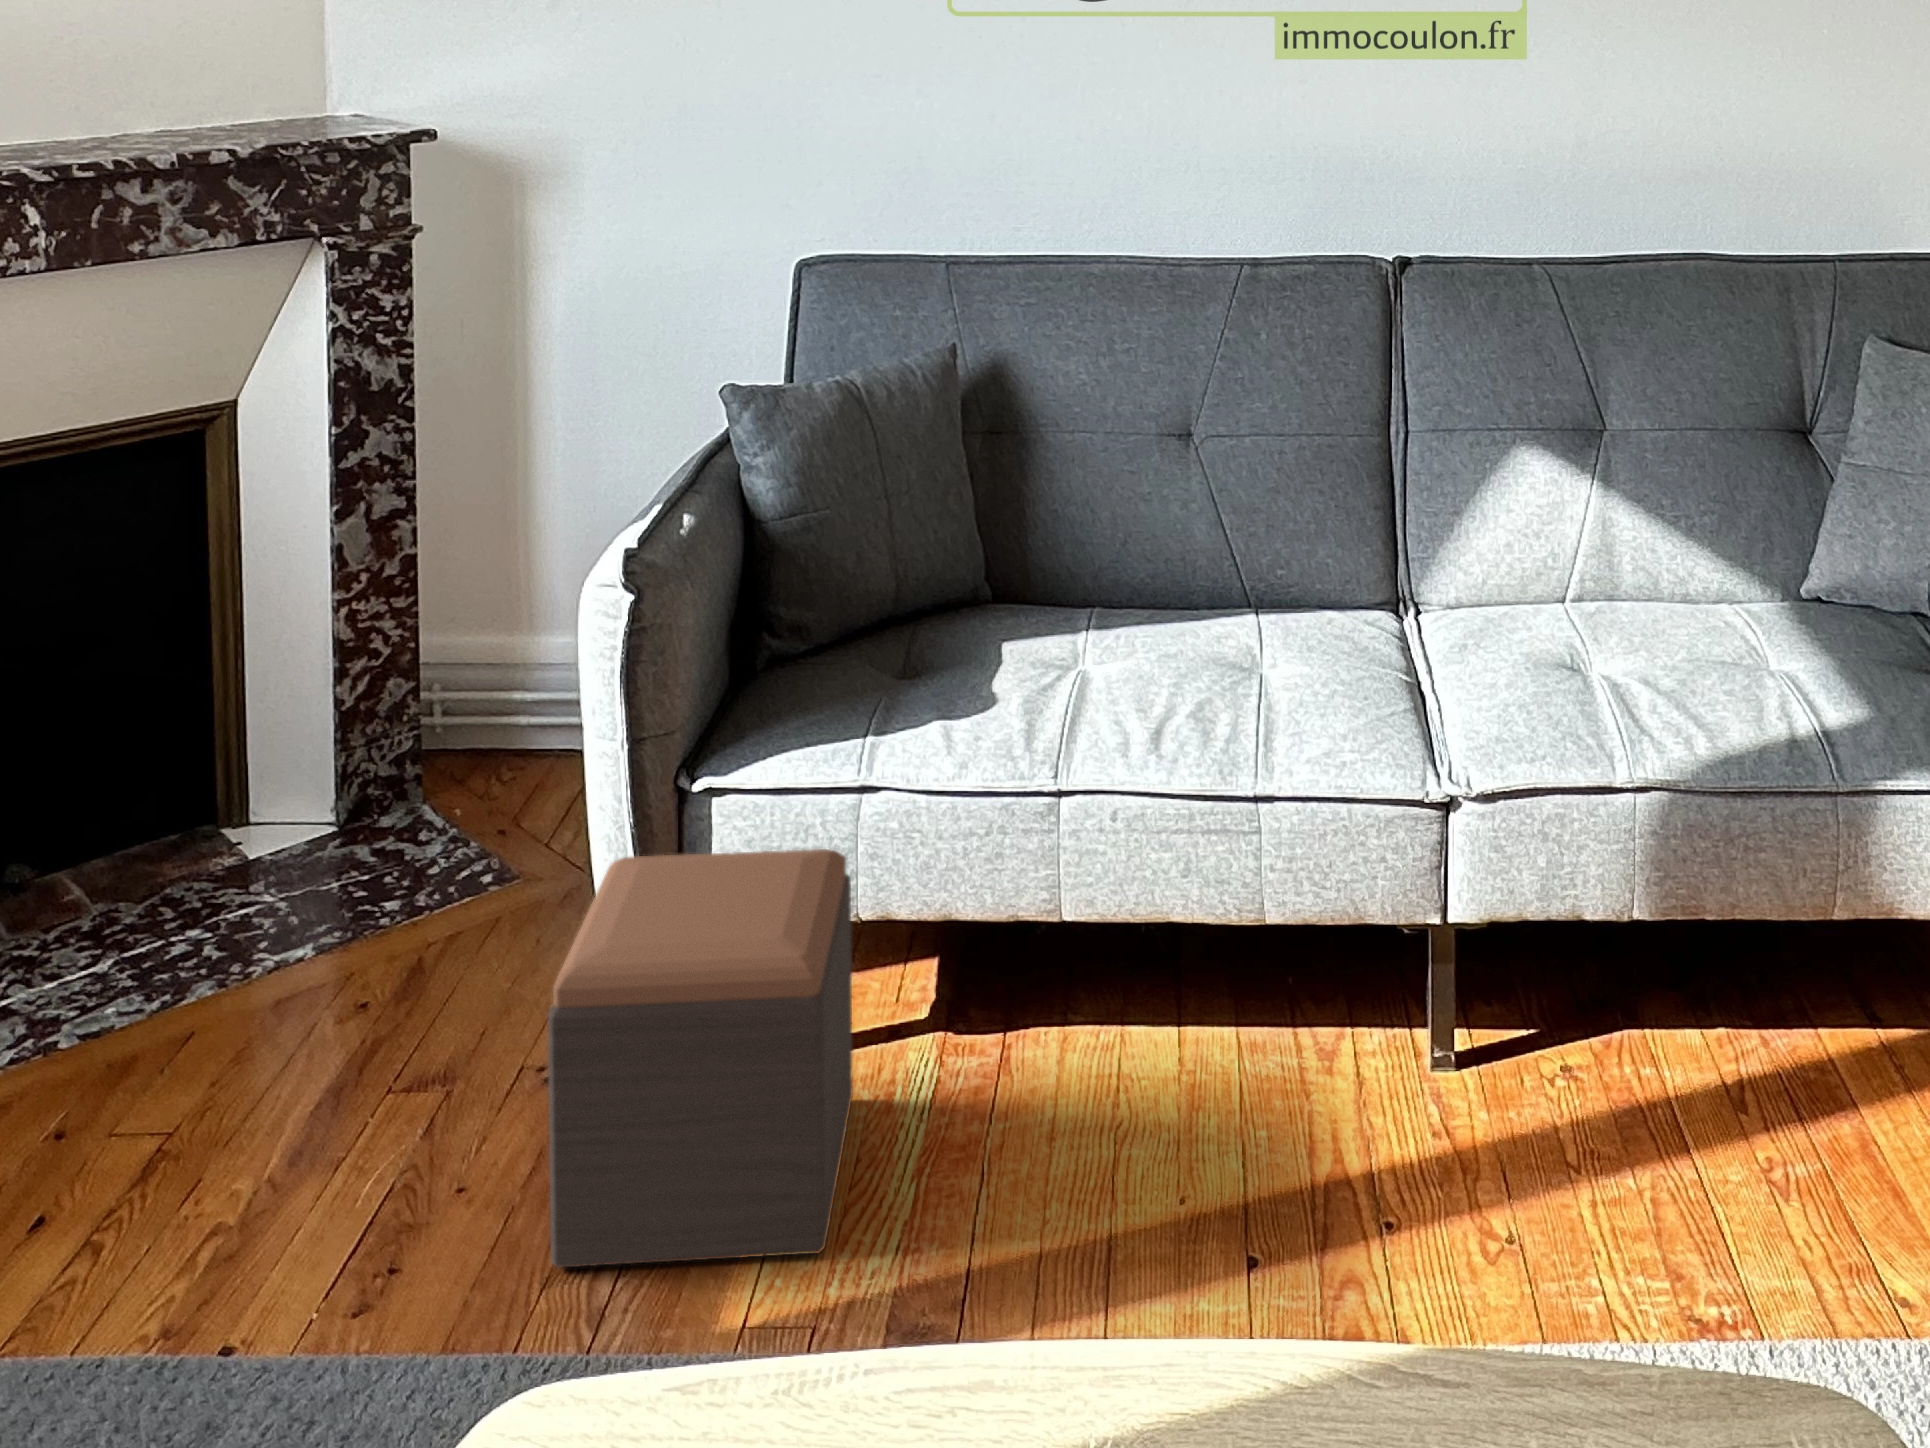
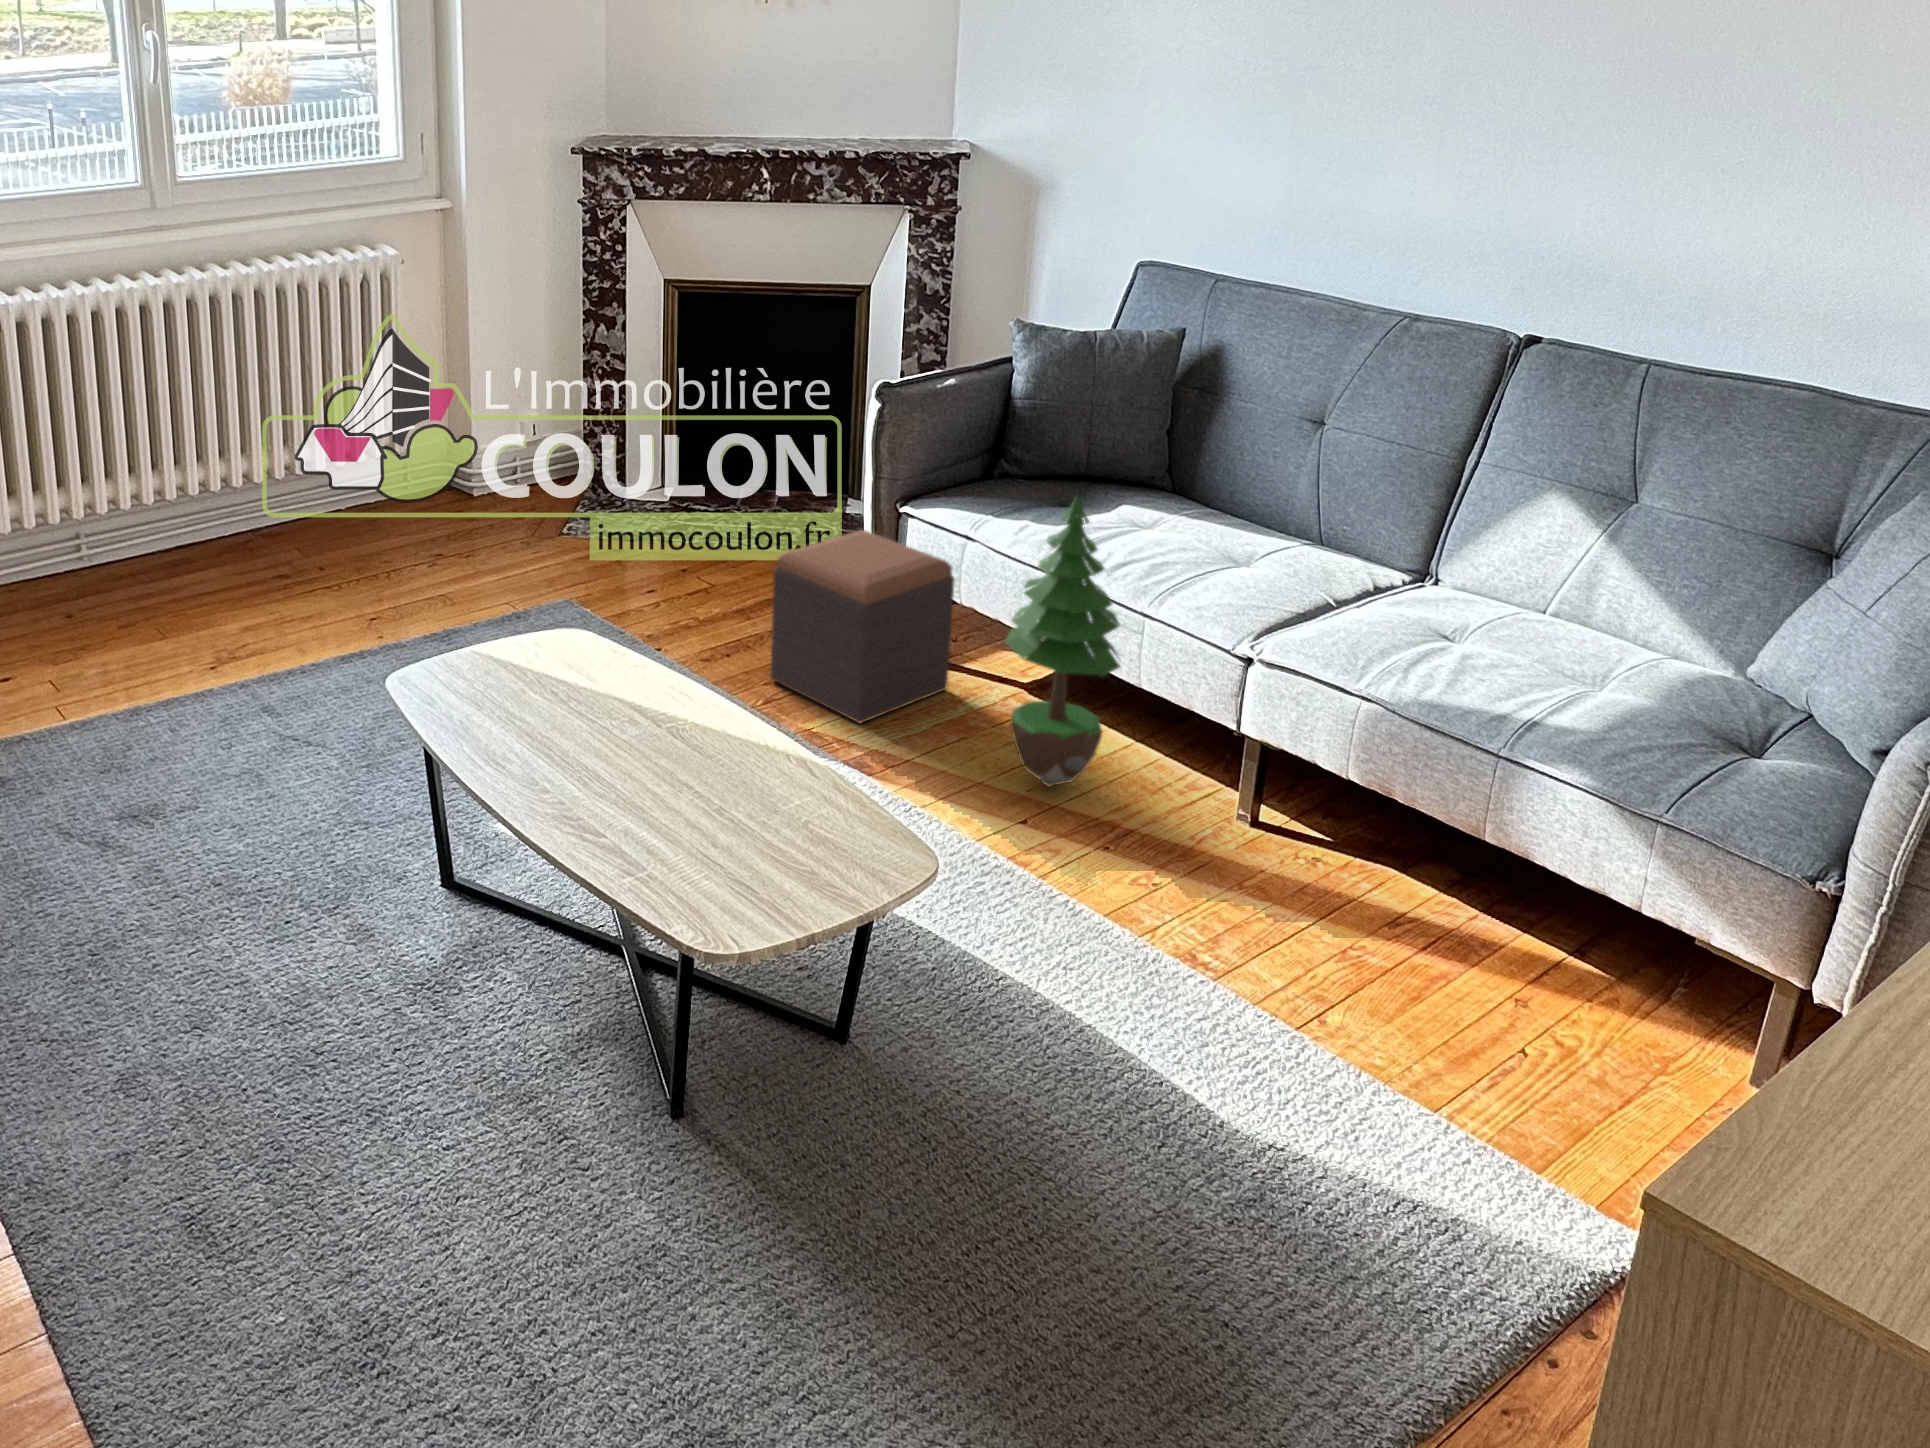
potted tree: none [1100,629,1299,1172] -> present [1005,496,1120,786]

